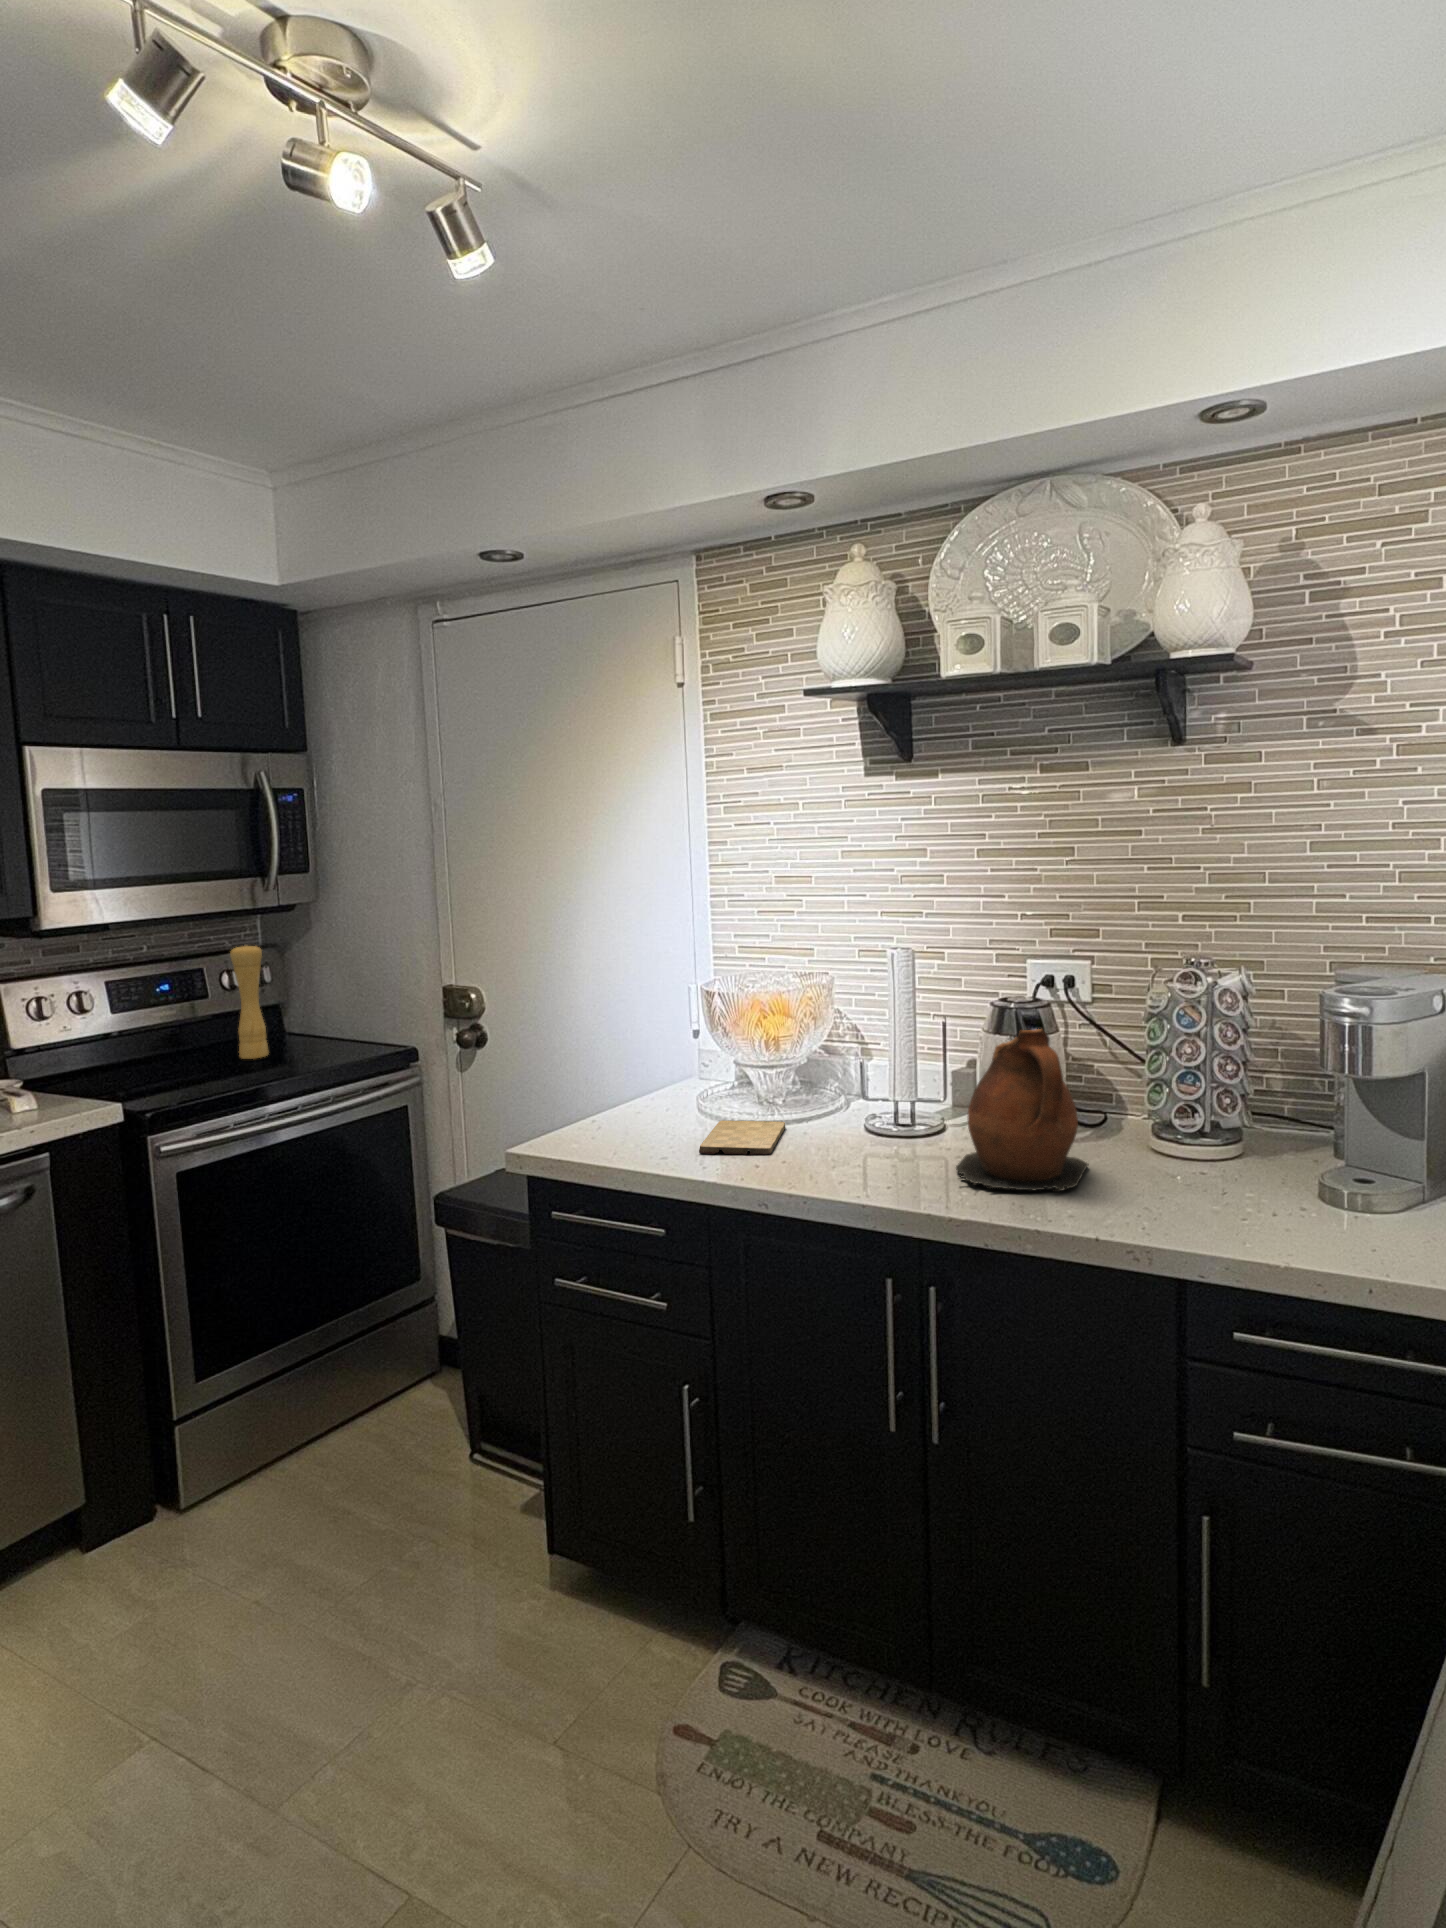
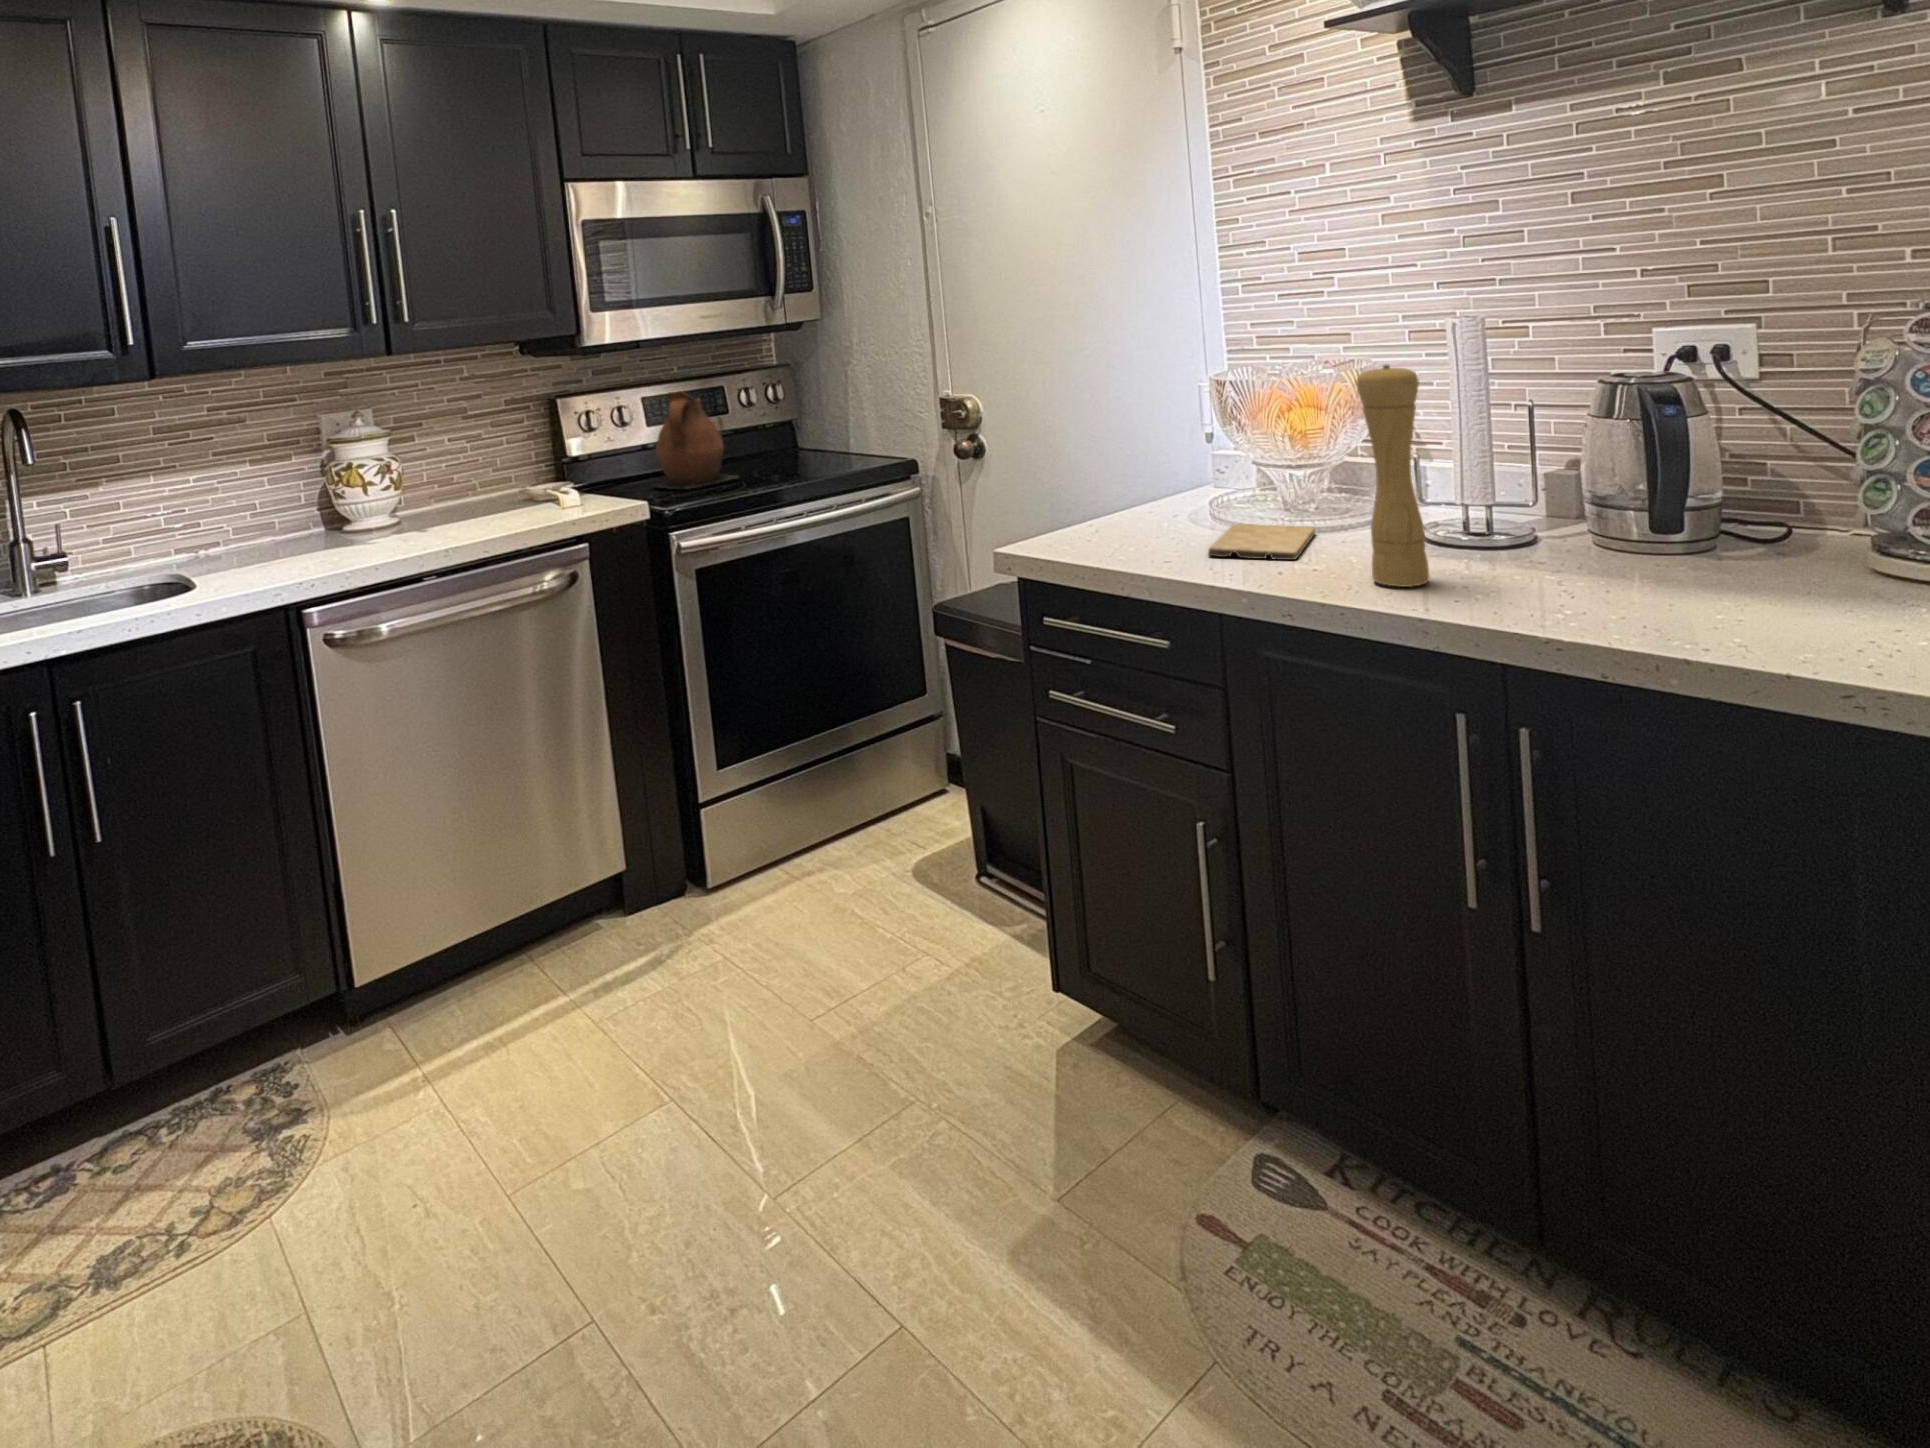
pepper mill: present [230,944,268,1059] -> present [1356,365,1429,587]
ceramic pitcher: present [956,1029,1088,1191] -> present [656,392,739,489]

